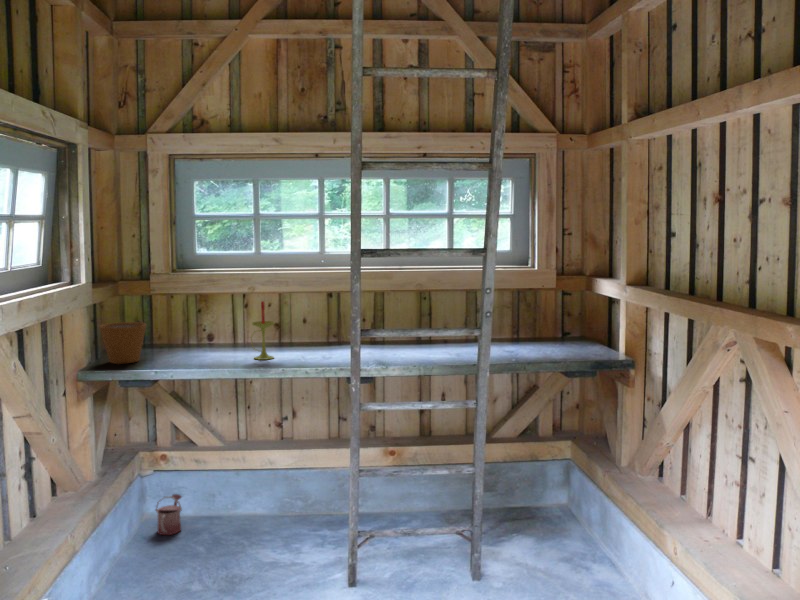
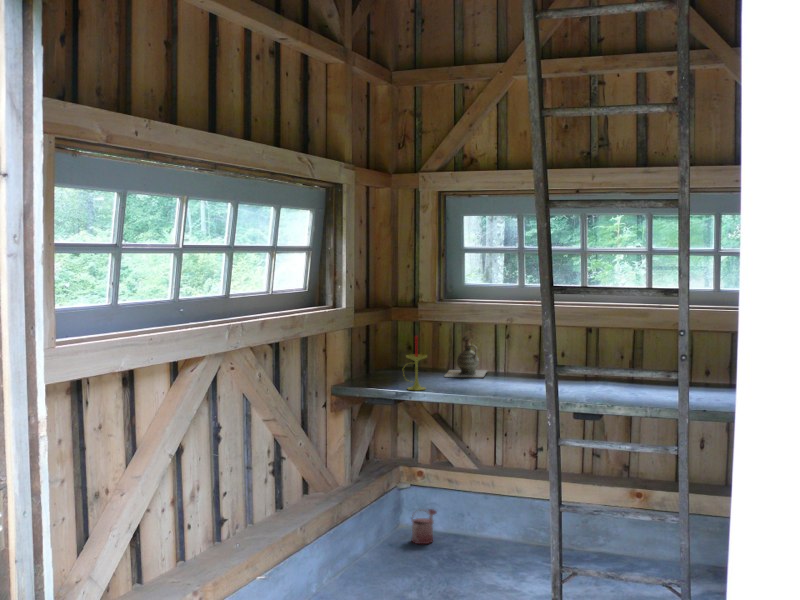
candle: present [252,301,274,360] -> present [406,336,427,390]
ceramic jug: none [185,309,229,351] -> present [445,338,487,377]
flower pot: present [100,322,146,364] -> none [368,347,407,384]

